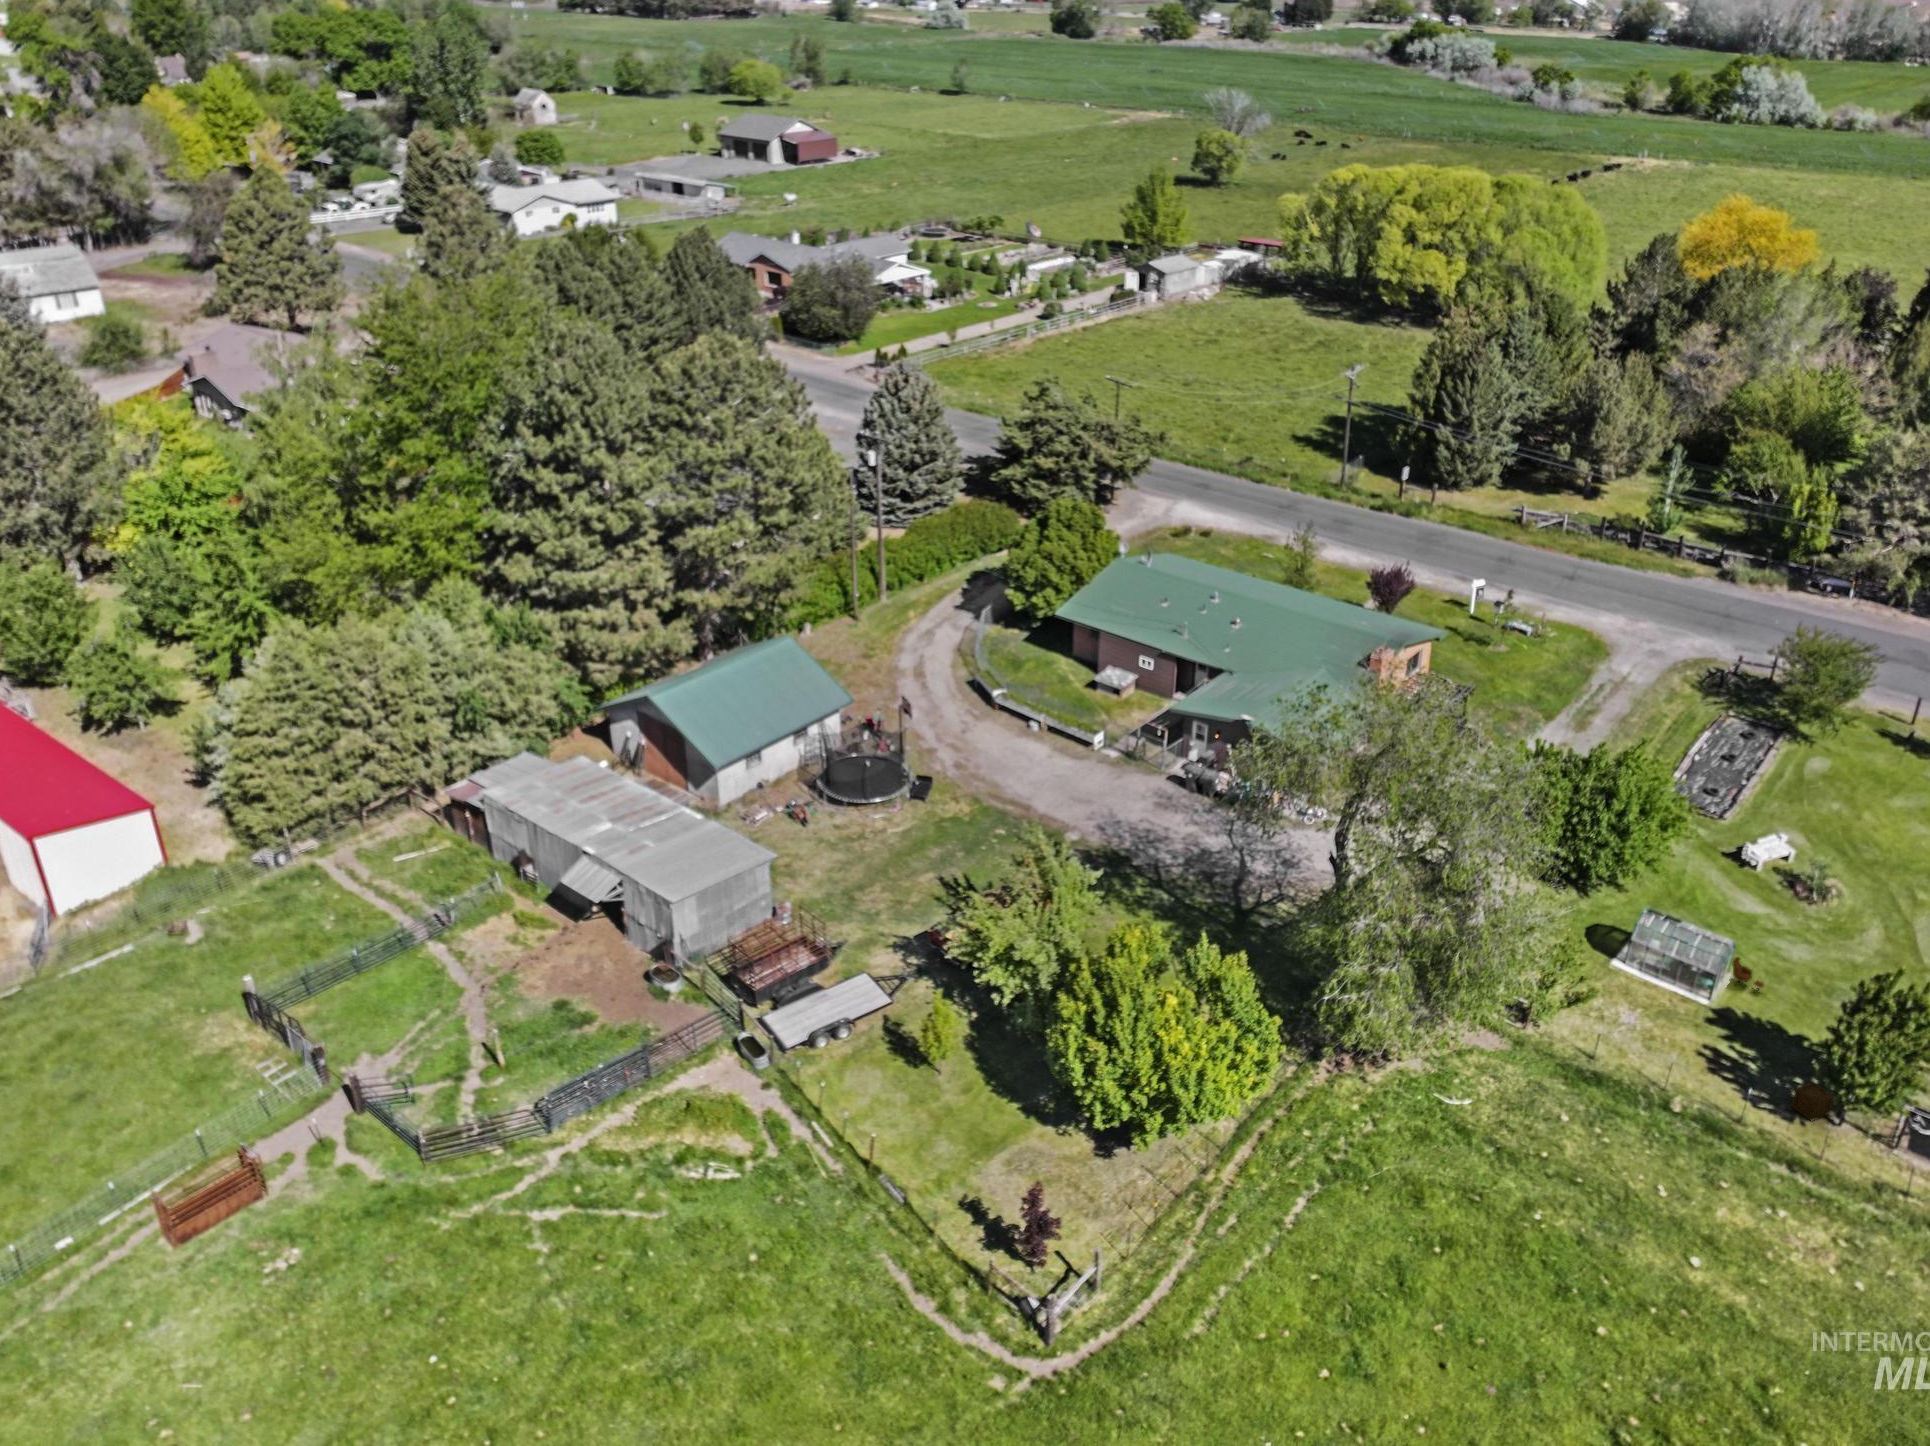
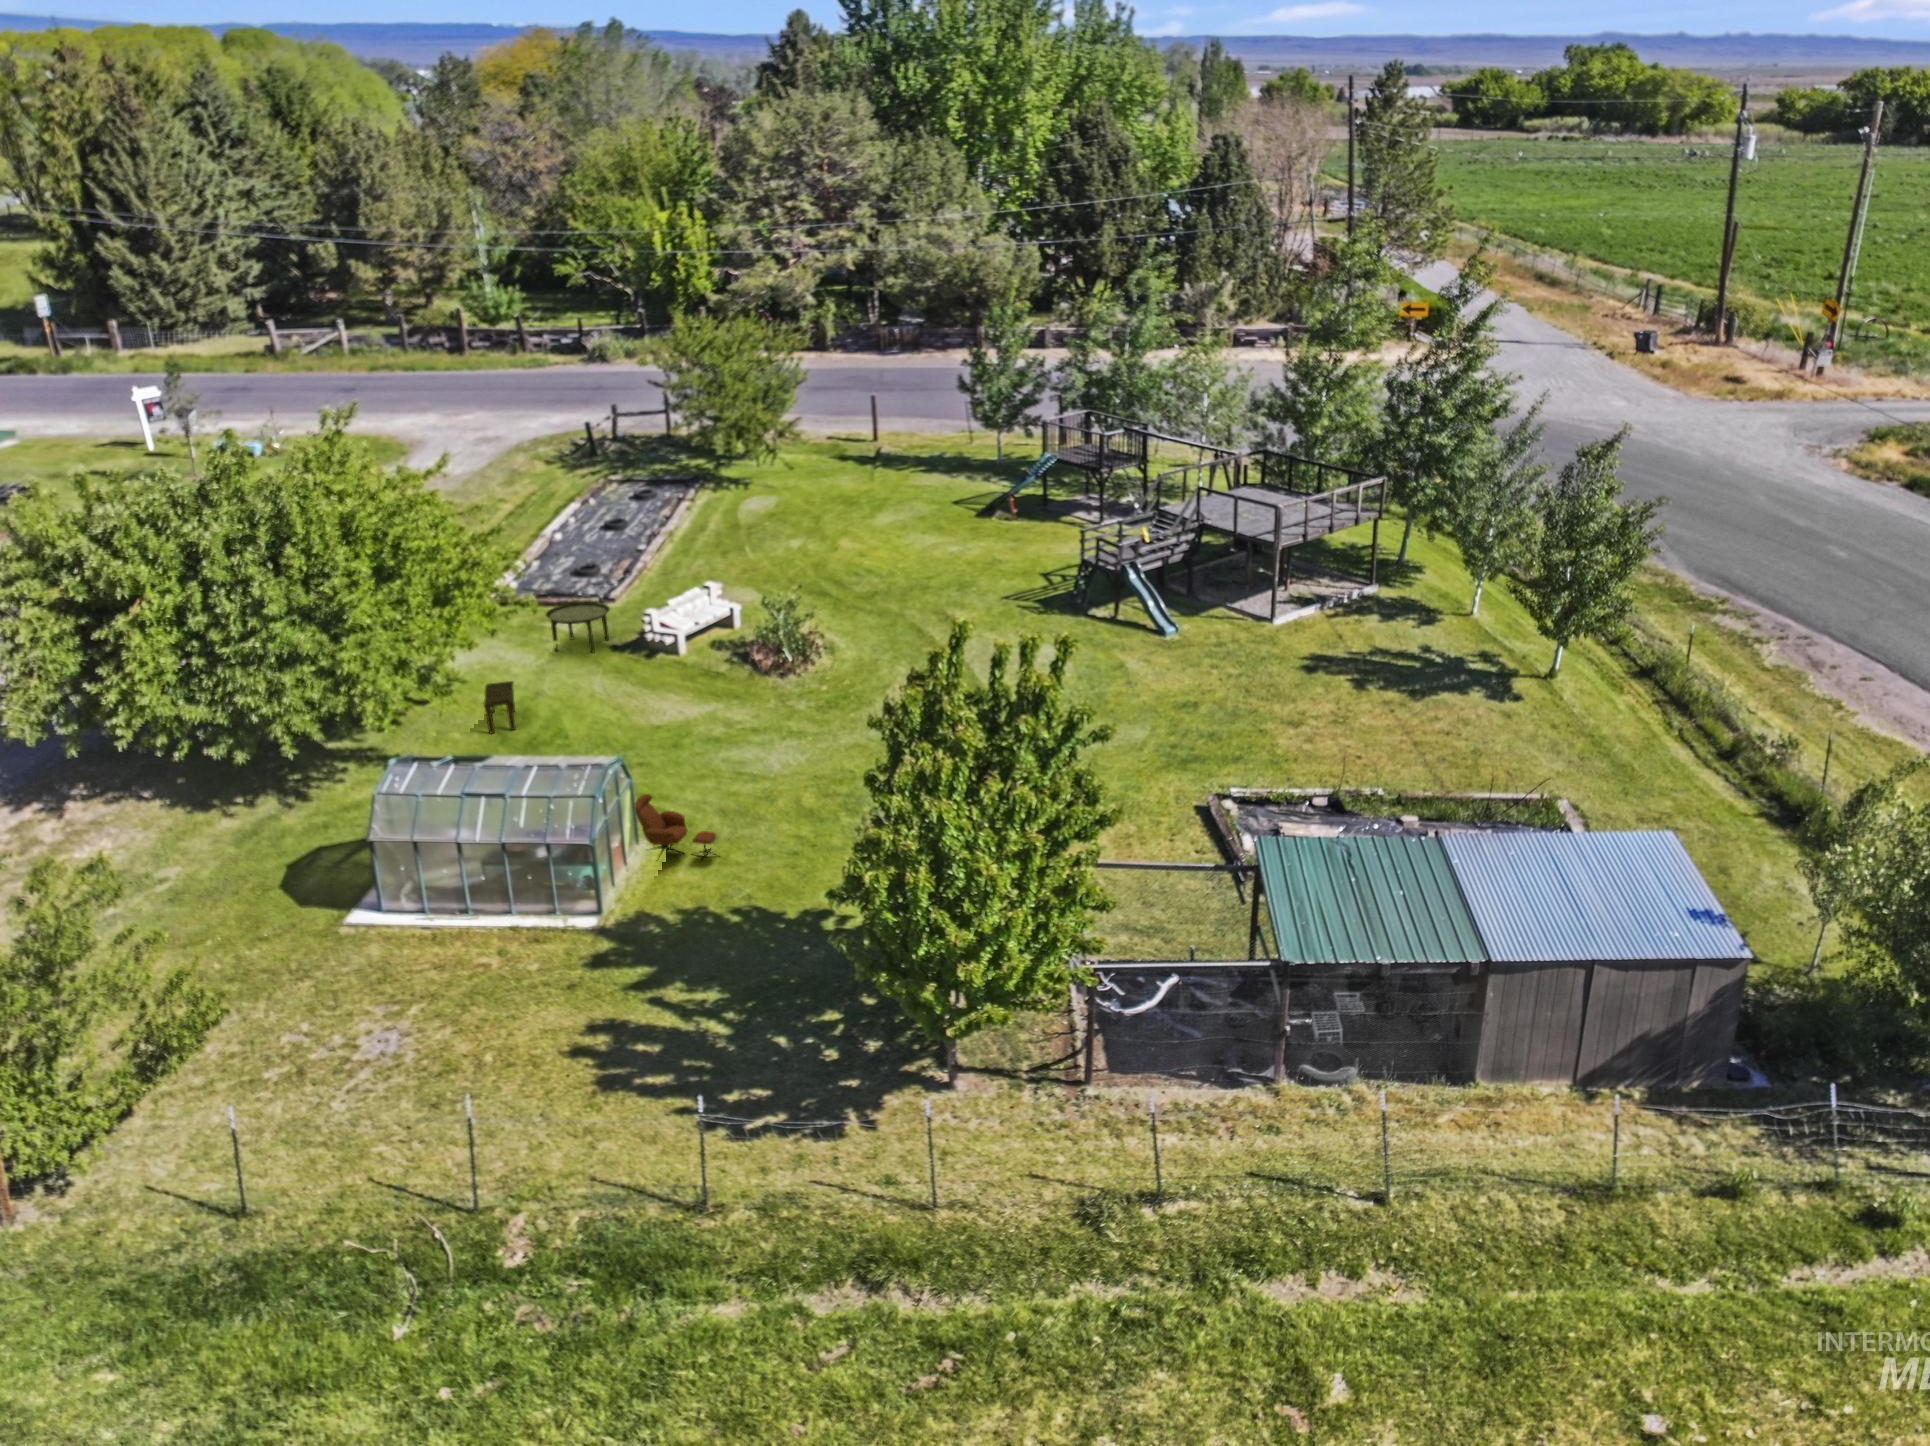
round table: none [1691,821,1726,851] -> present [546,602,610,653]
bench: none [1661,862,1676,889] -> present [484,681,516,734]
wooden crate: present [1791,1082,1834,1121] -> none [820,1000,918,1108]

